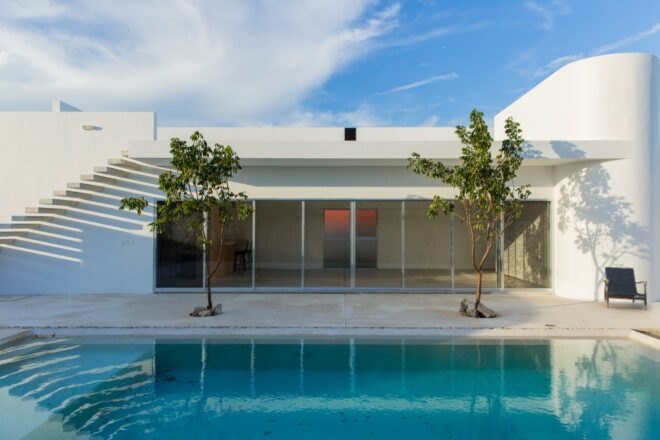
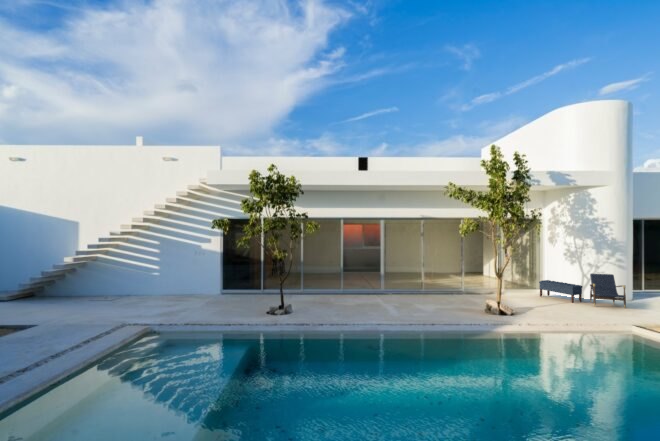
bench: none [543,276,595,304] -> present [539,280,582,303]

